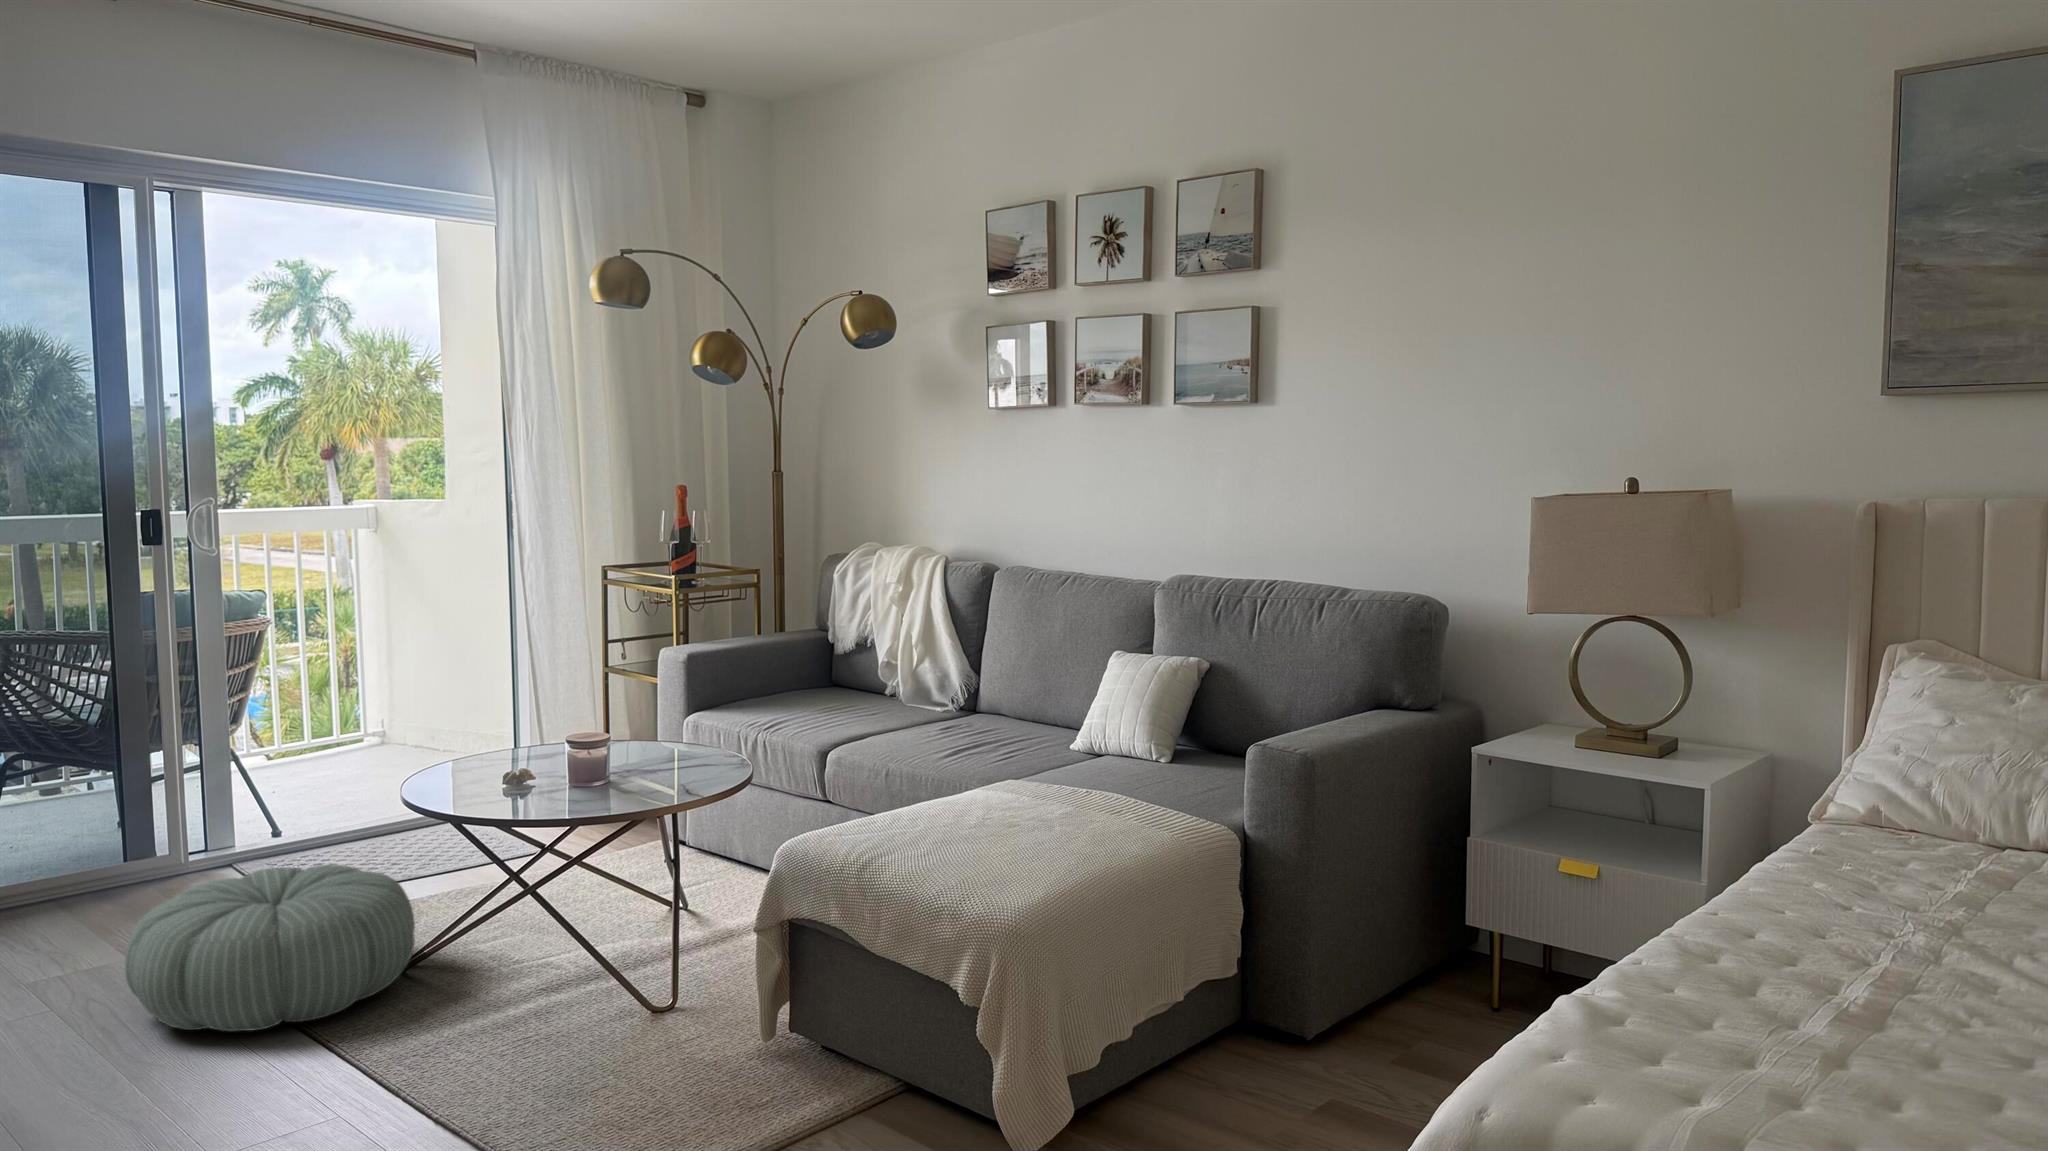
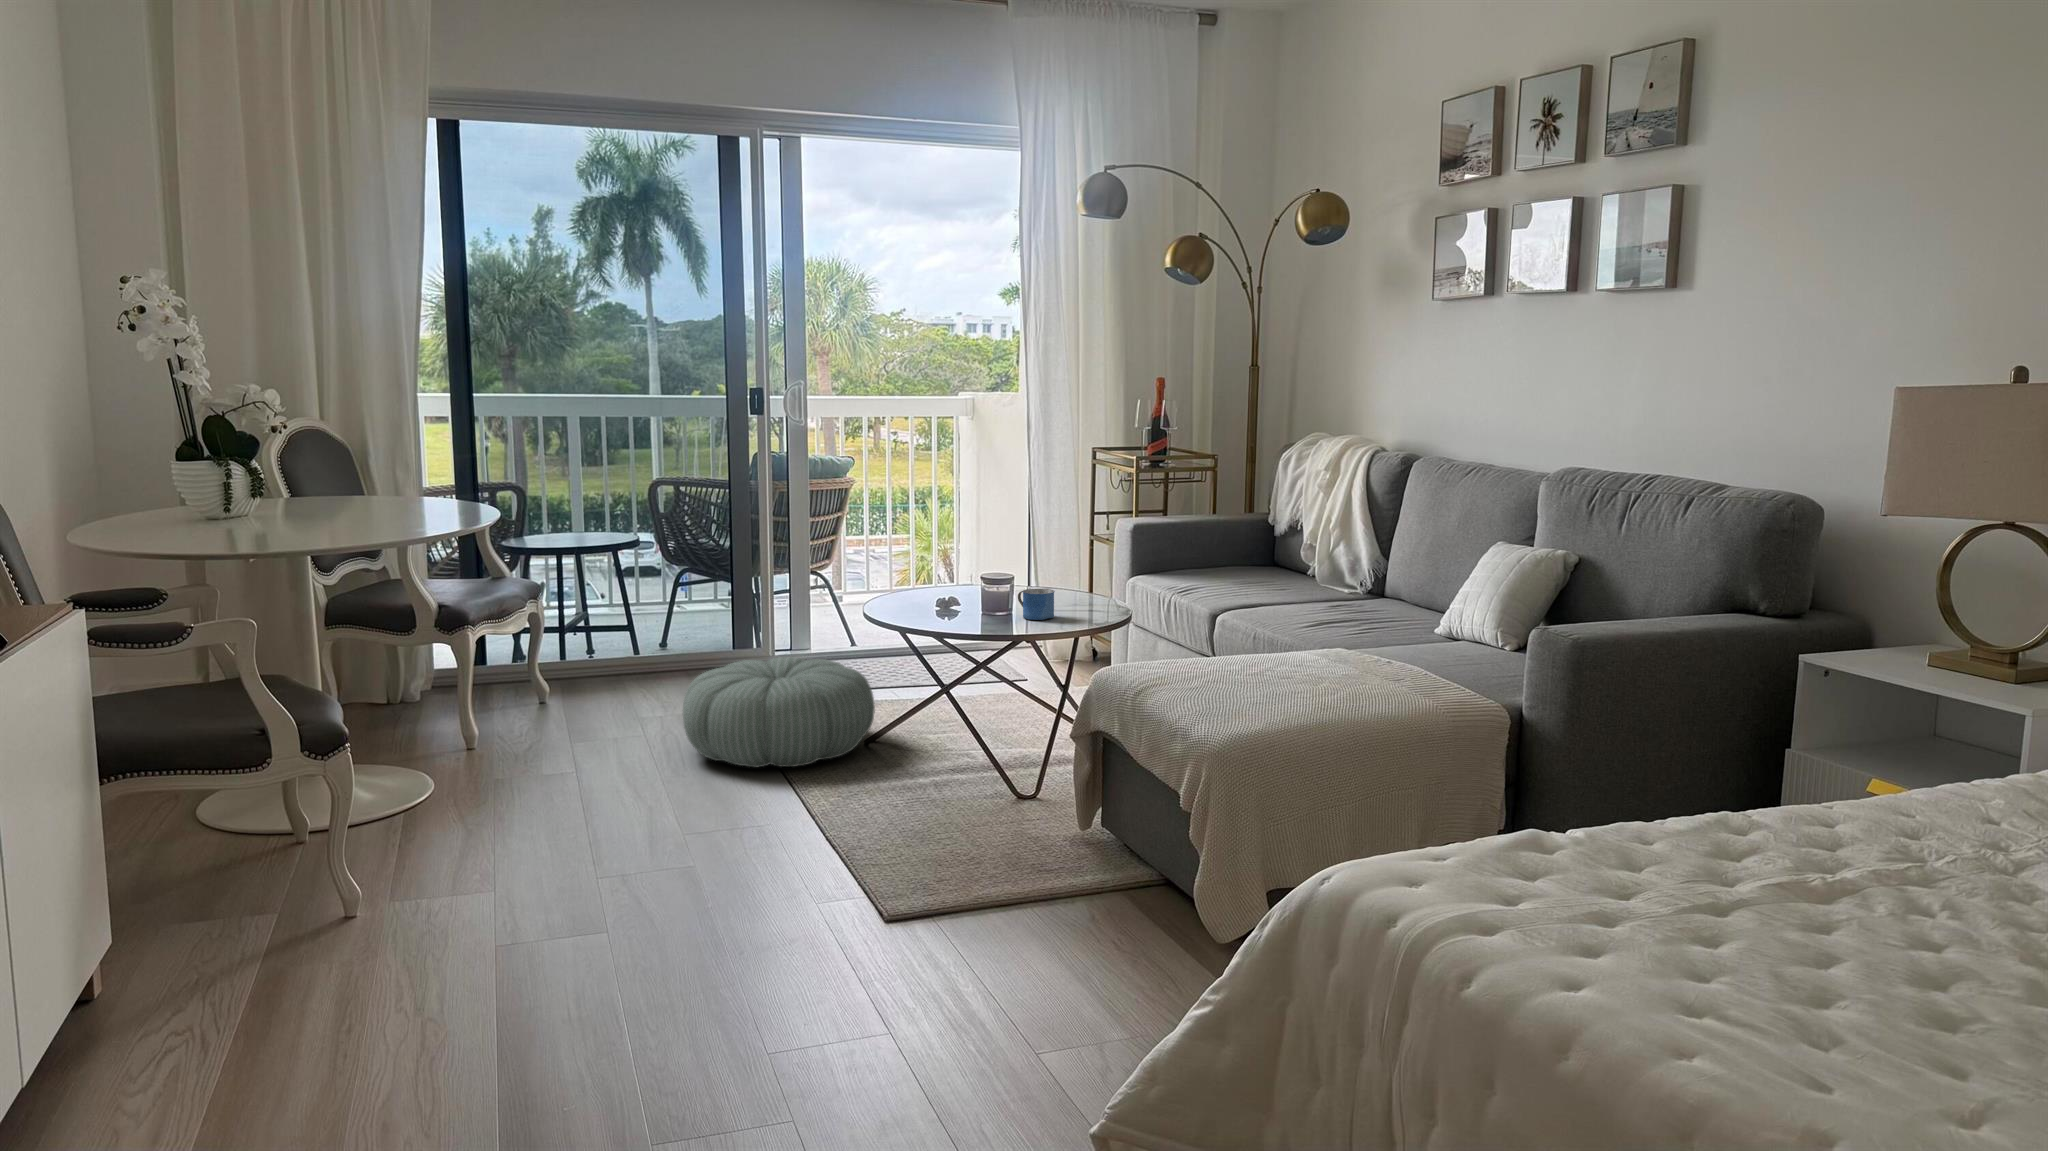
mug: none [628,747,677,786] -> present [1018,589,1055,620]

